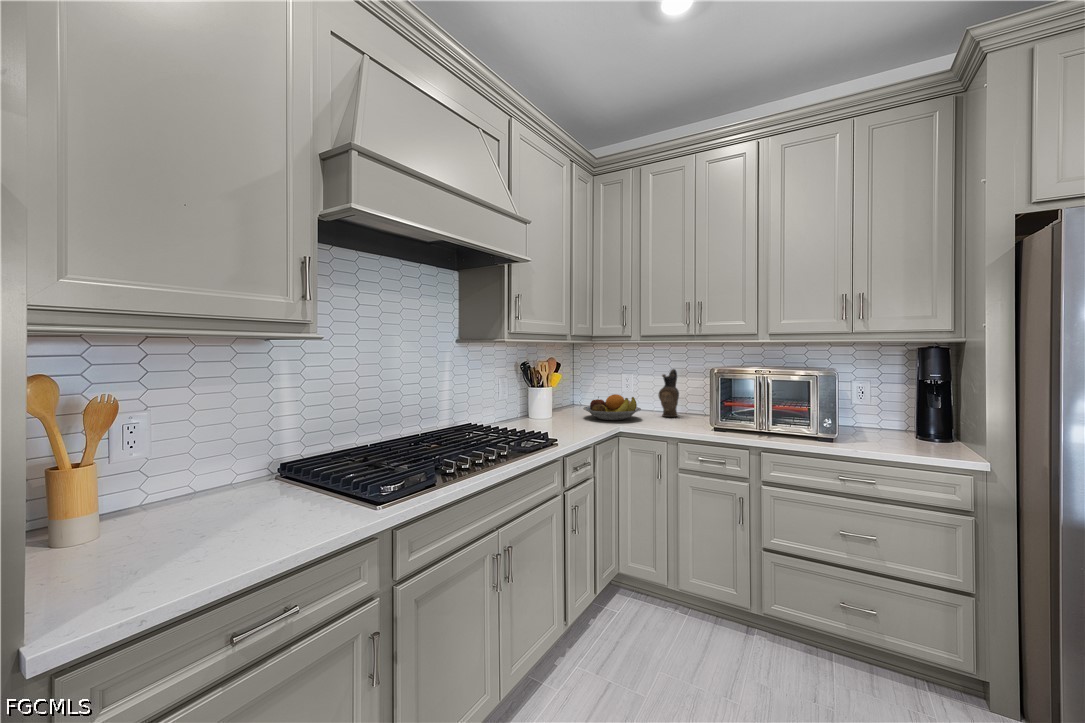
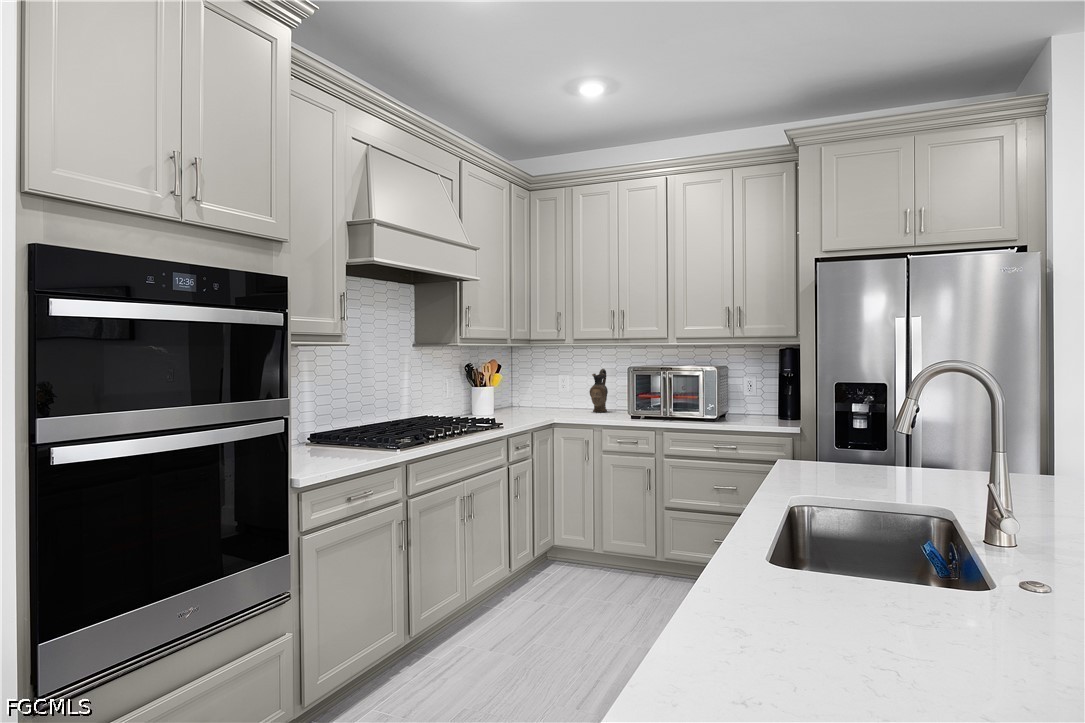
fruit bowl: present [583,394,641,420] -> none [522,392,573,414]

